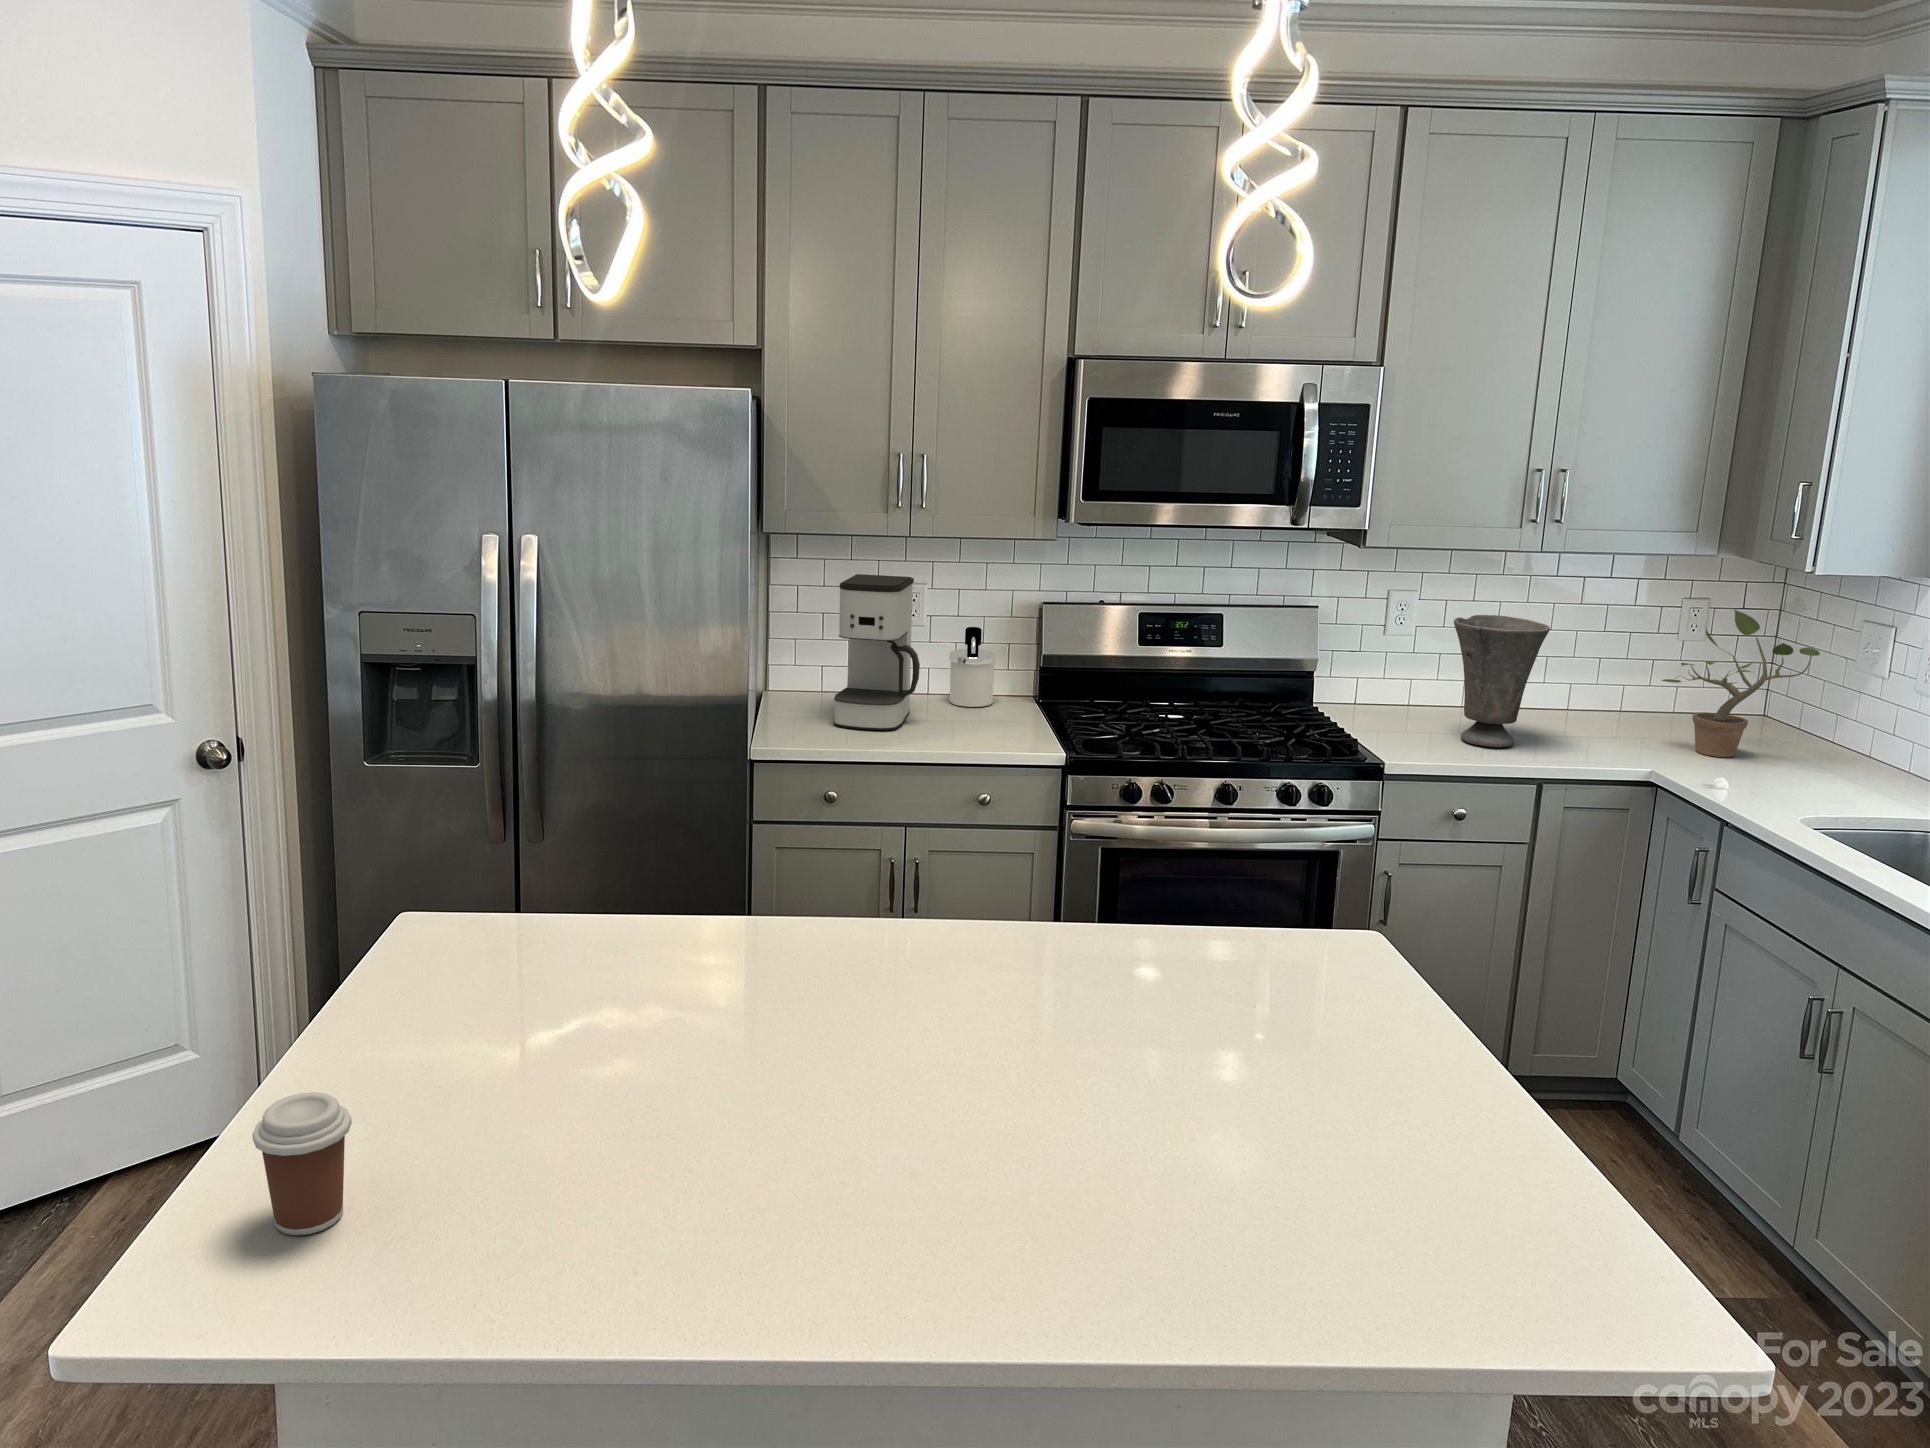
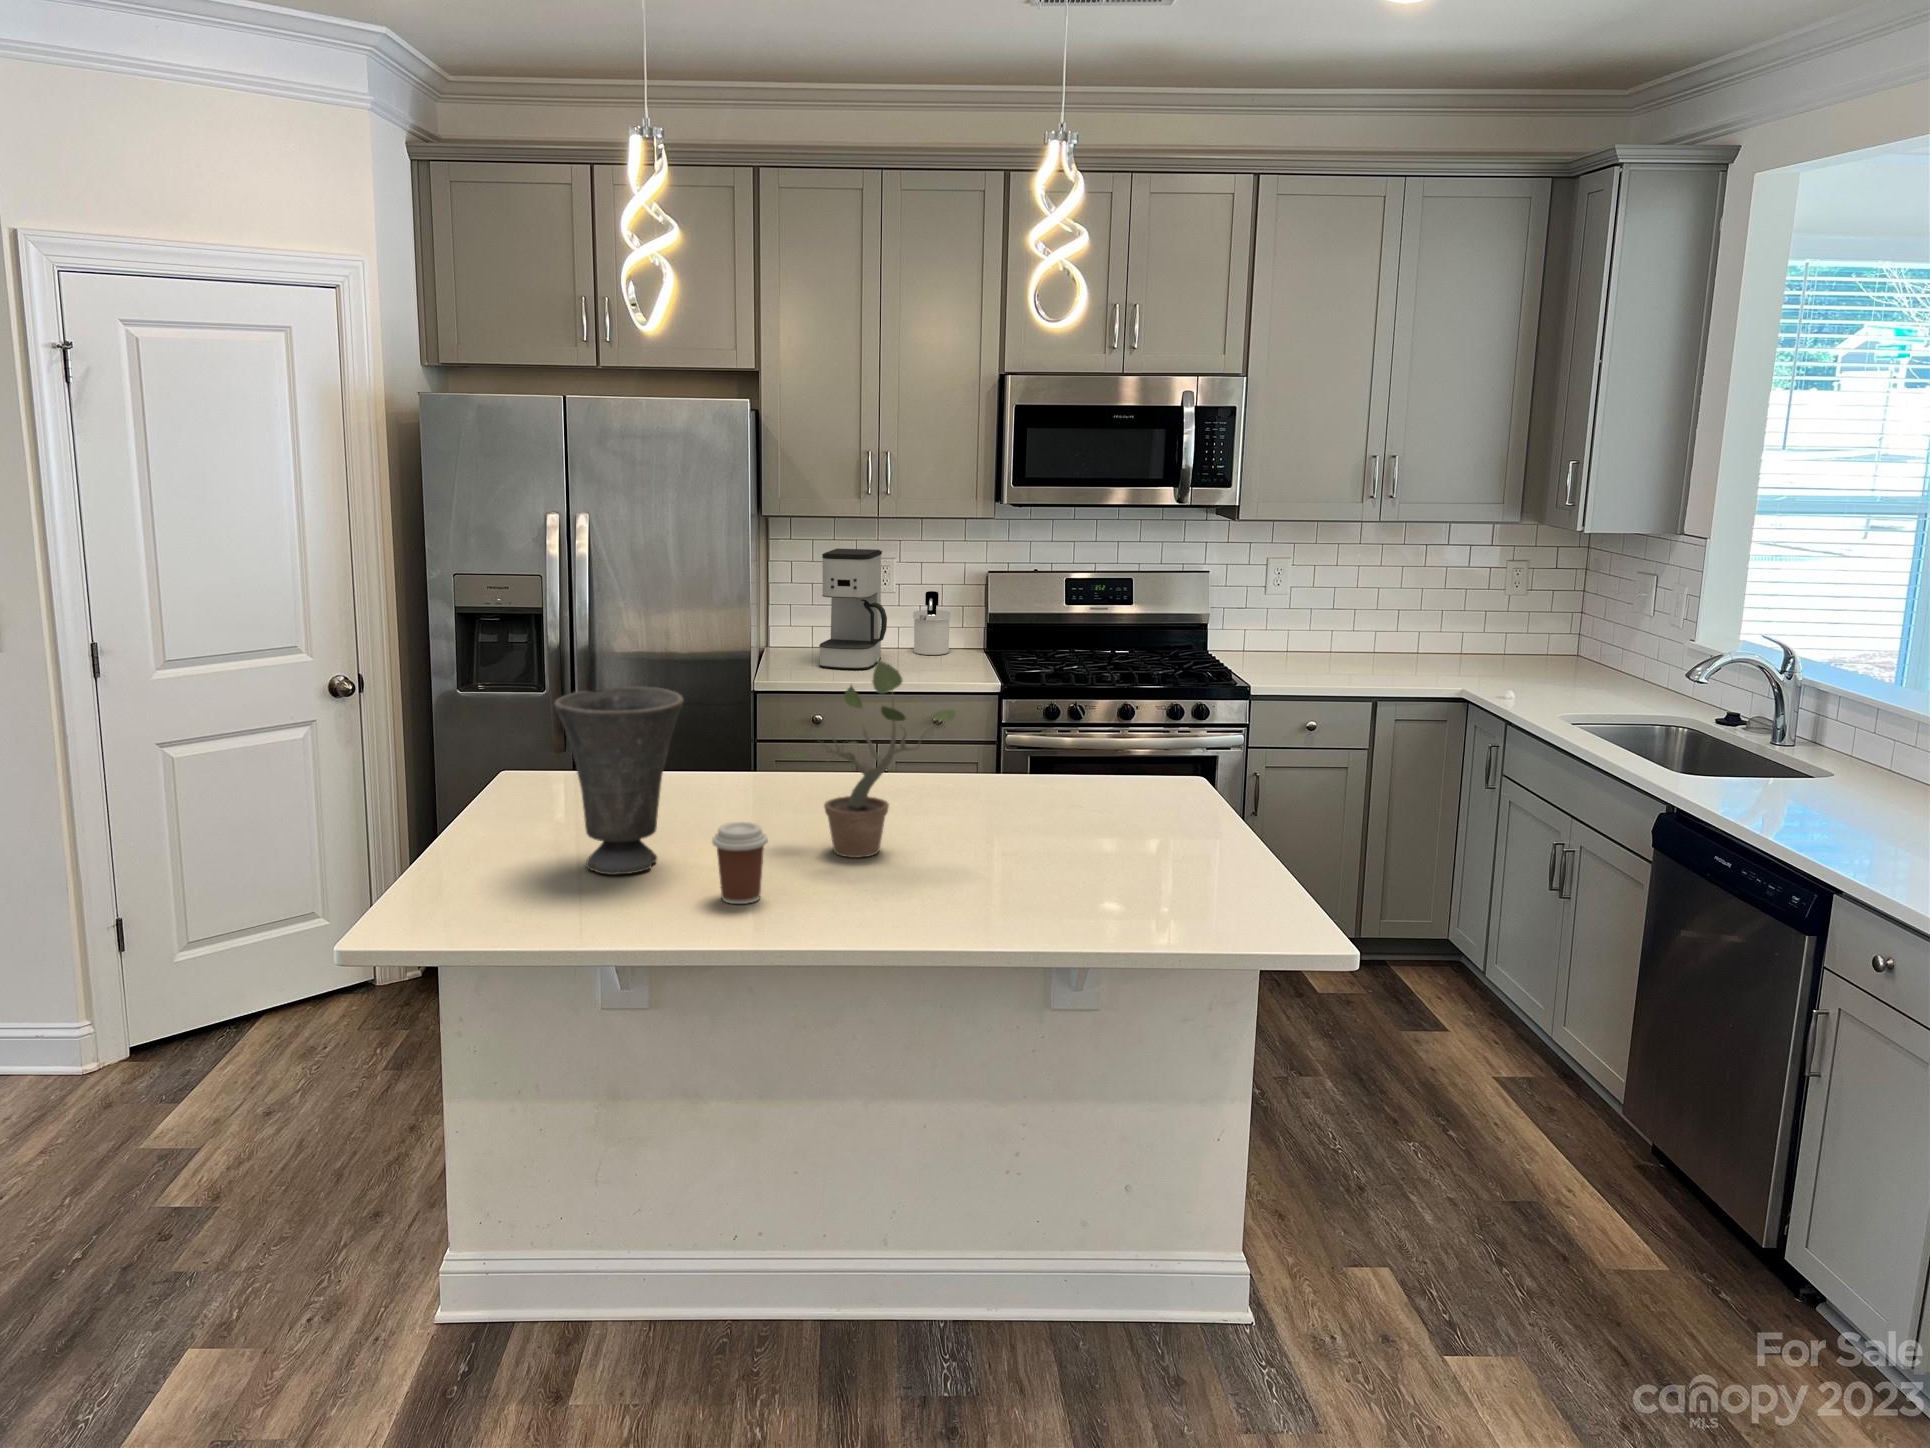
potted plant: present [1662,609,1820,757] -> present [783,659,956,858]
vase: present [1454,615,1550,747] -> present [555,686,684,875]
coffee cup: present [252,1092,352,1235] -> present [712,822,768,904]

